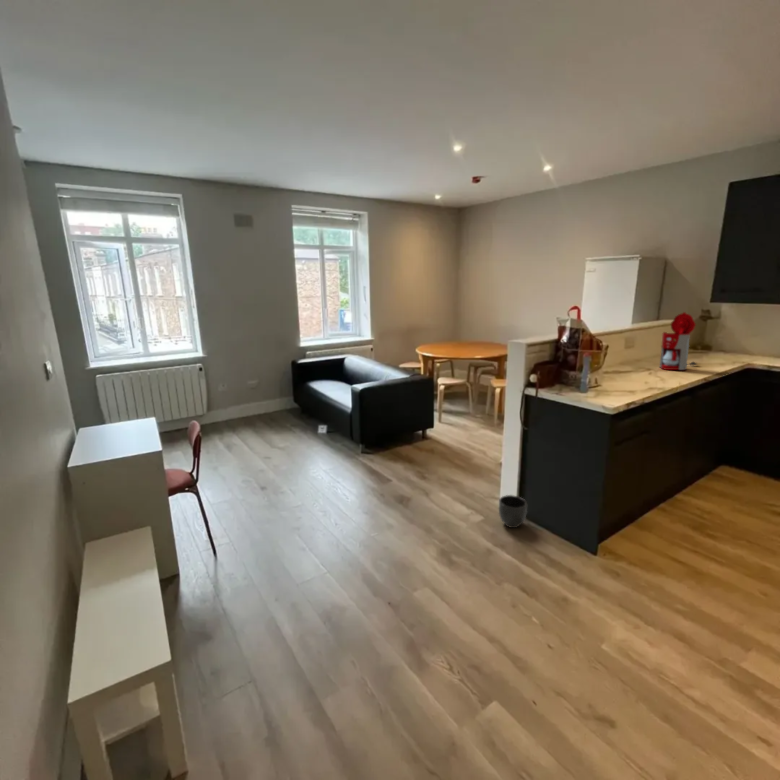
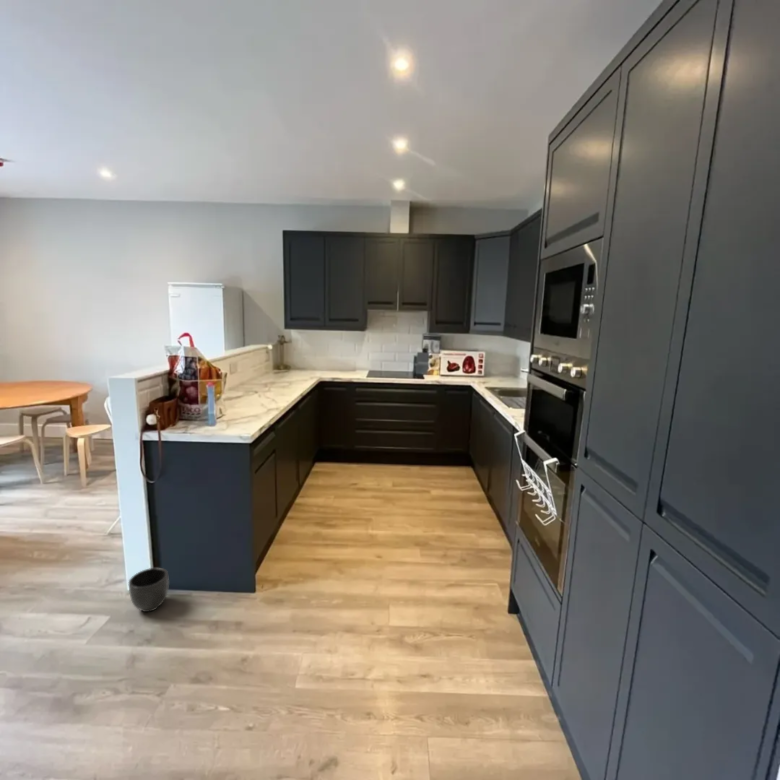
coffee maker: present [660,312,696,370] -> none [261,338,289,391]

